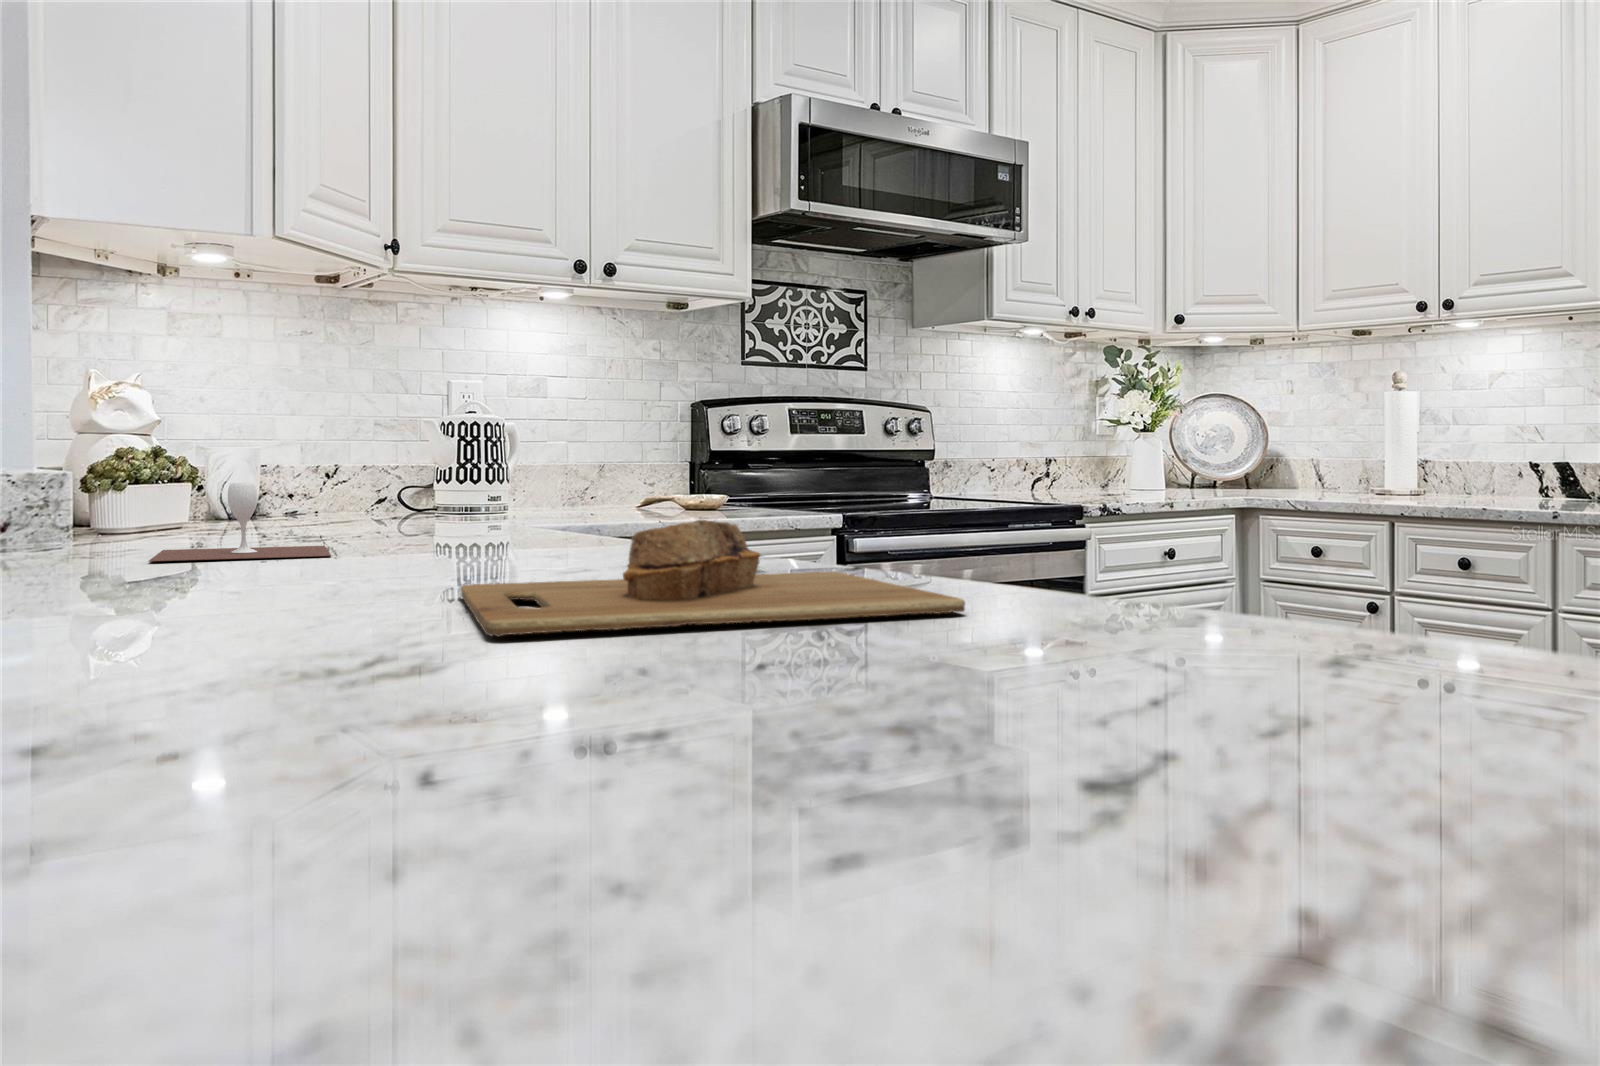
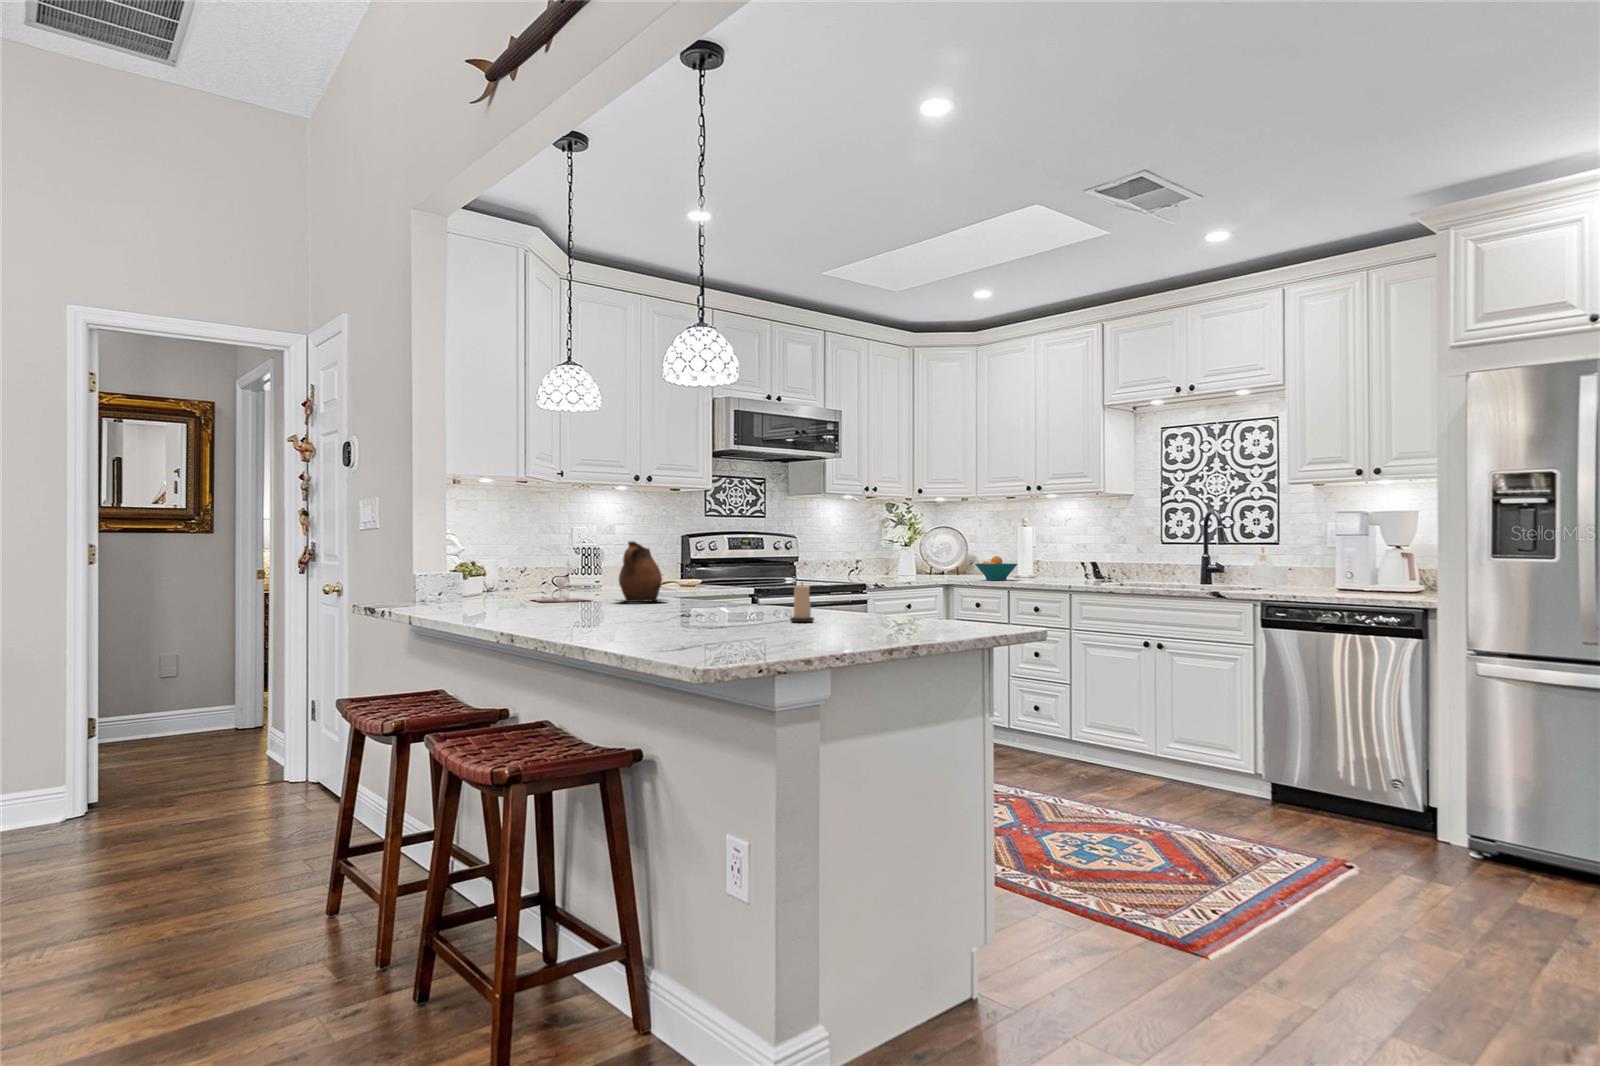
ceramic pitcher: none [361,360,541,566] -> present [616,541,662,602]
fruit bowl: none [1308,448,1406,499] -> present [975,556,1017,581]
candle: none [1056,485,1295,915] -> present [790,584,814,622]
cutting board: present [461,520,965,637] -> none [666,587,791,611]

